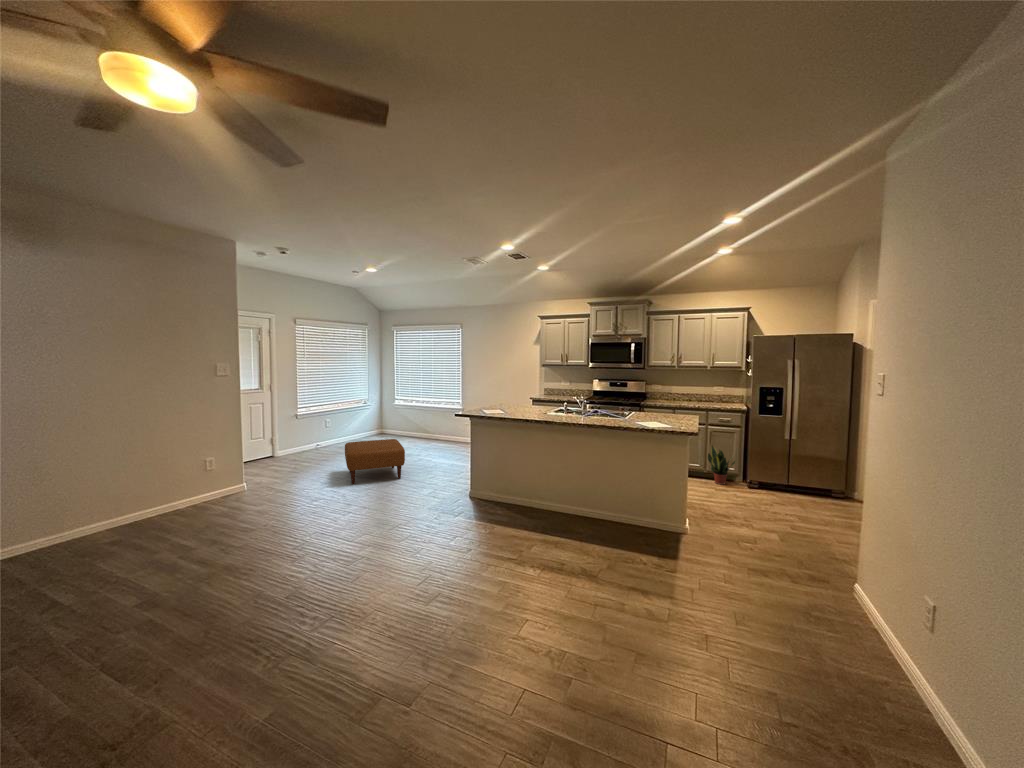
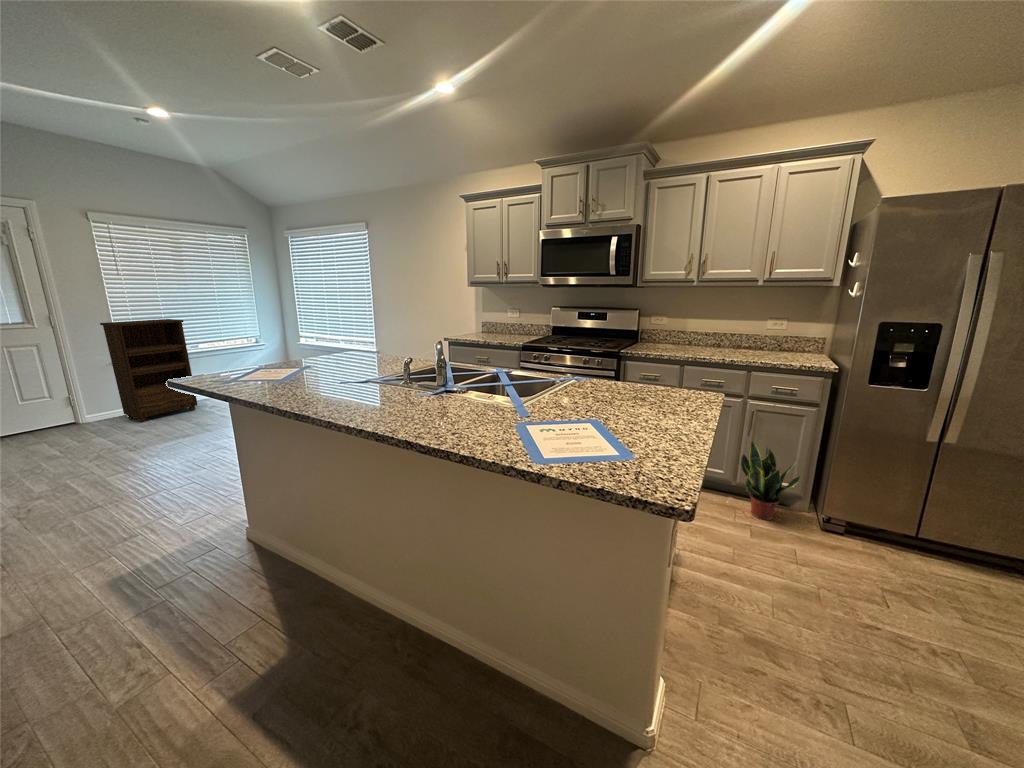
bookshelf: none [301,385,346,454] -> present [100,319,197,422]
ottoman: present [345,439,405,484] -> none [51,410,209,499]

